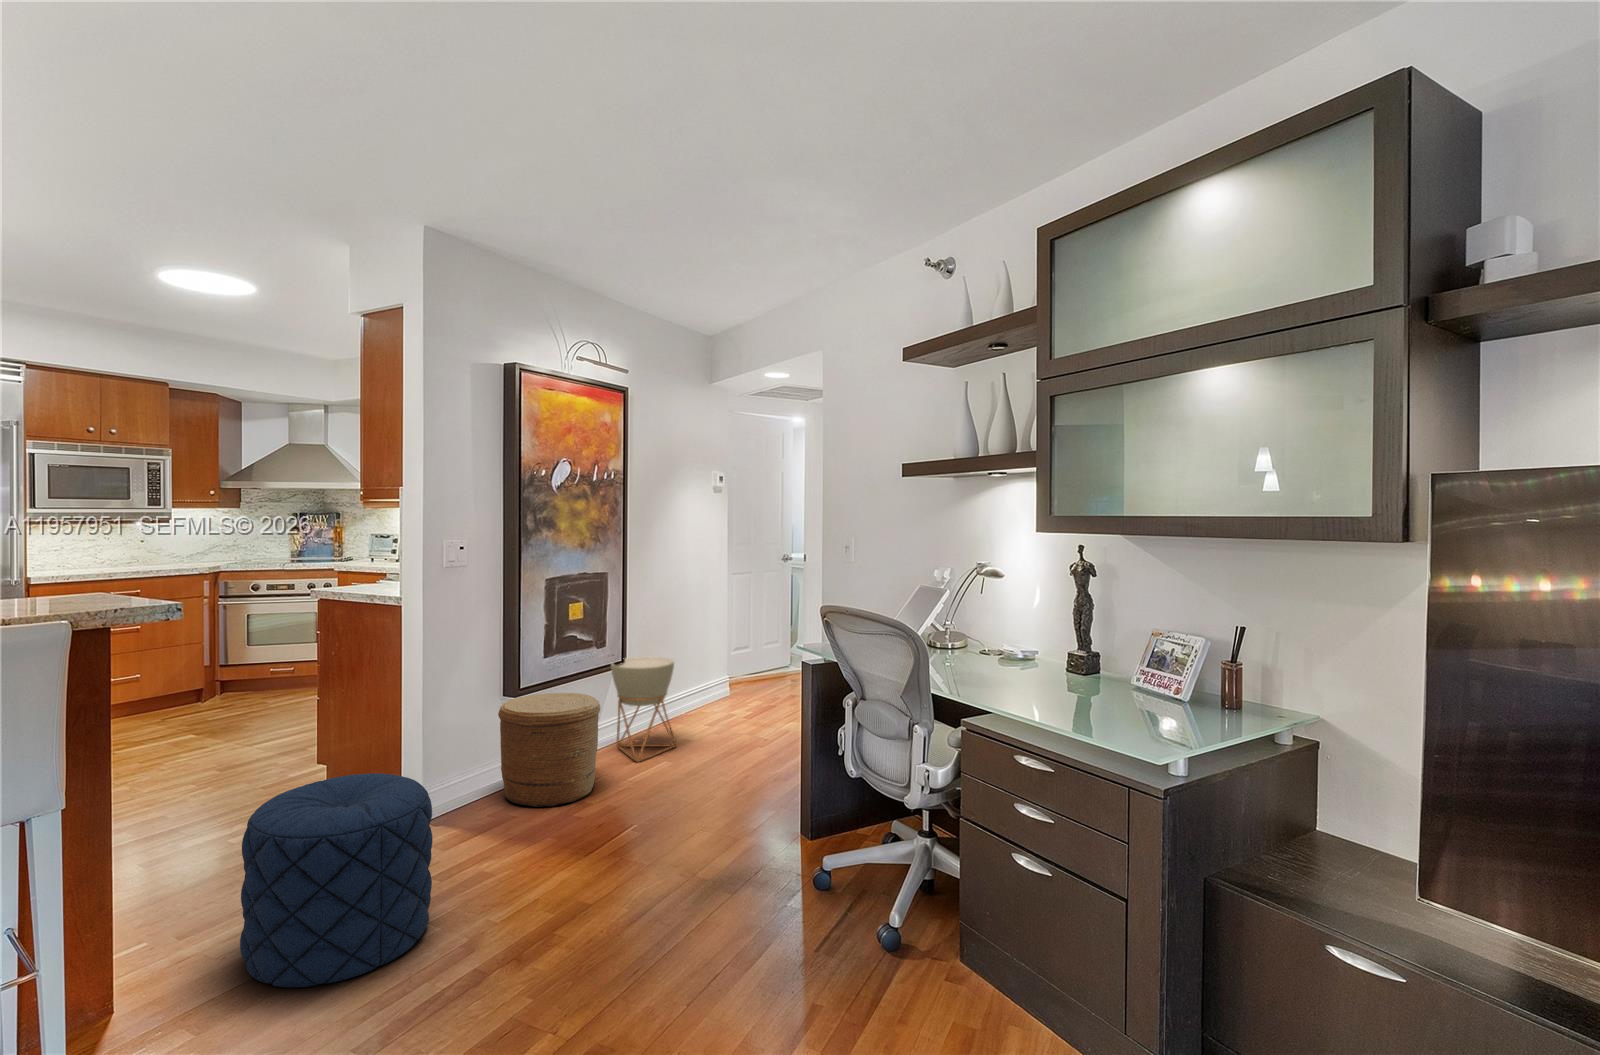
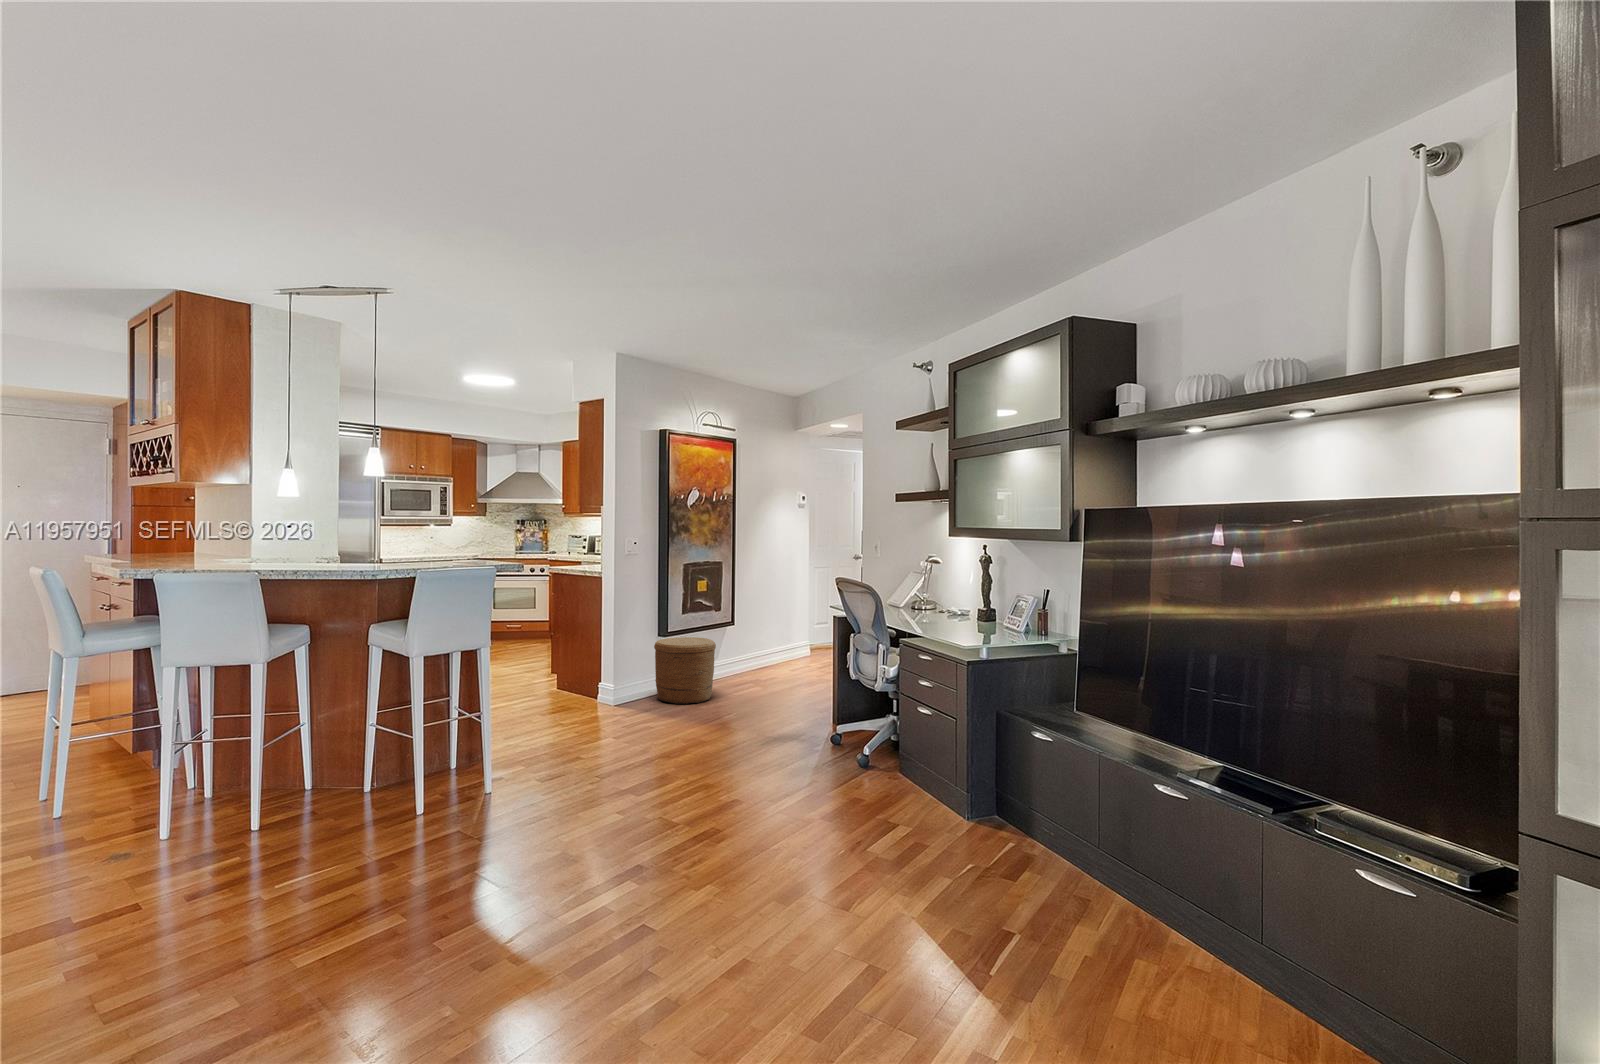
planter: present [611,657,676,762] -> none [725,620,768,687]
pouf: present [240,773,433,987] -> none [532,663,621,759]

